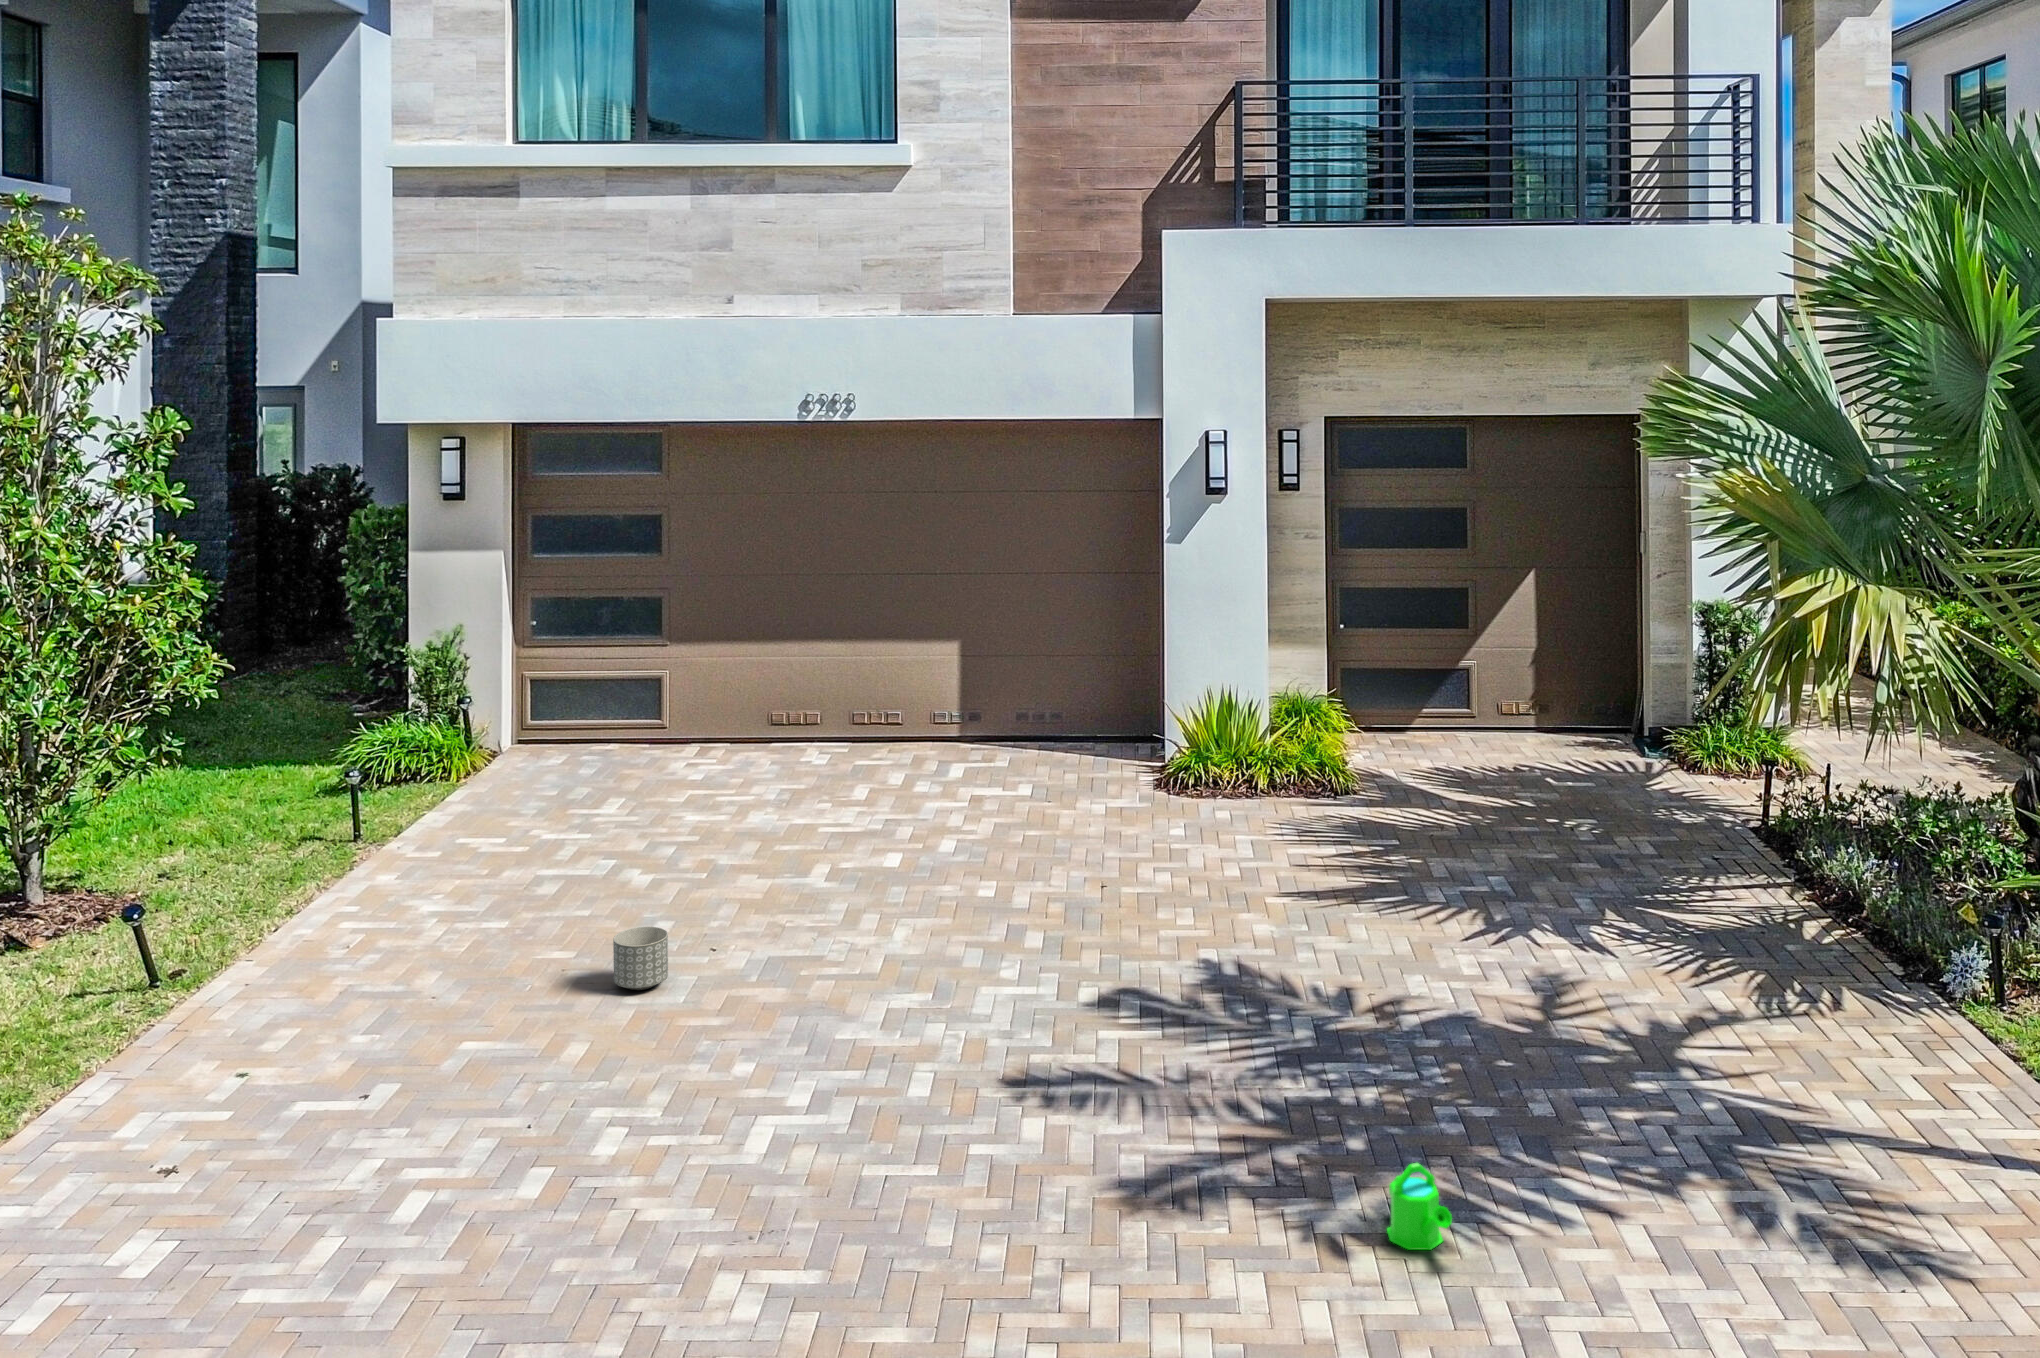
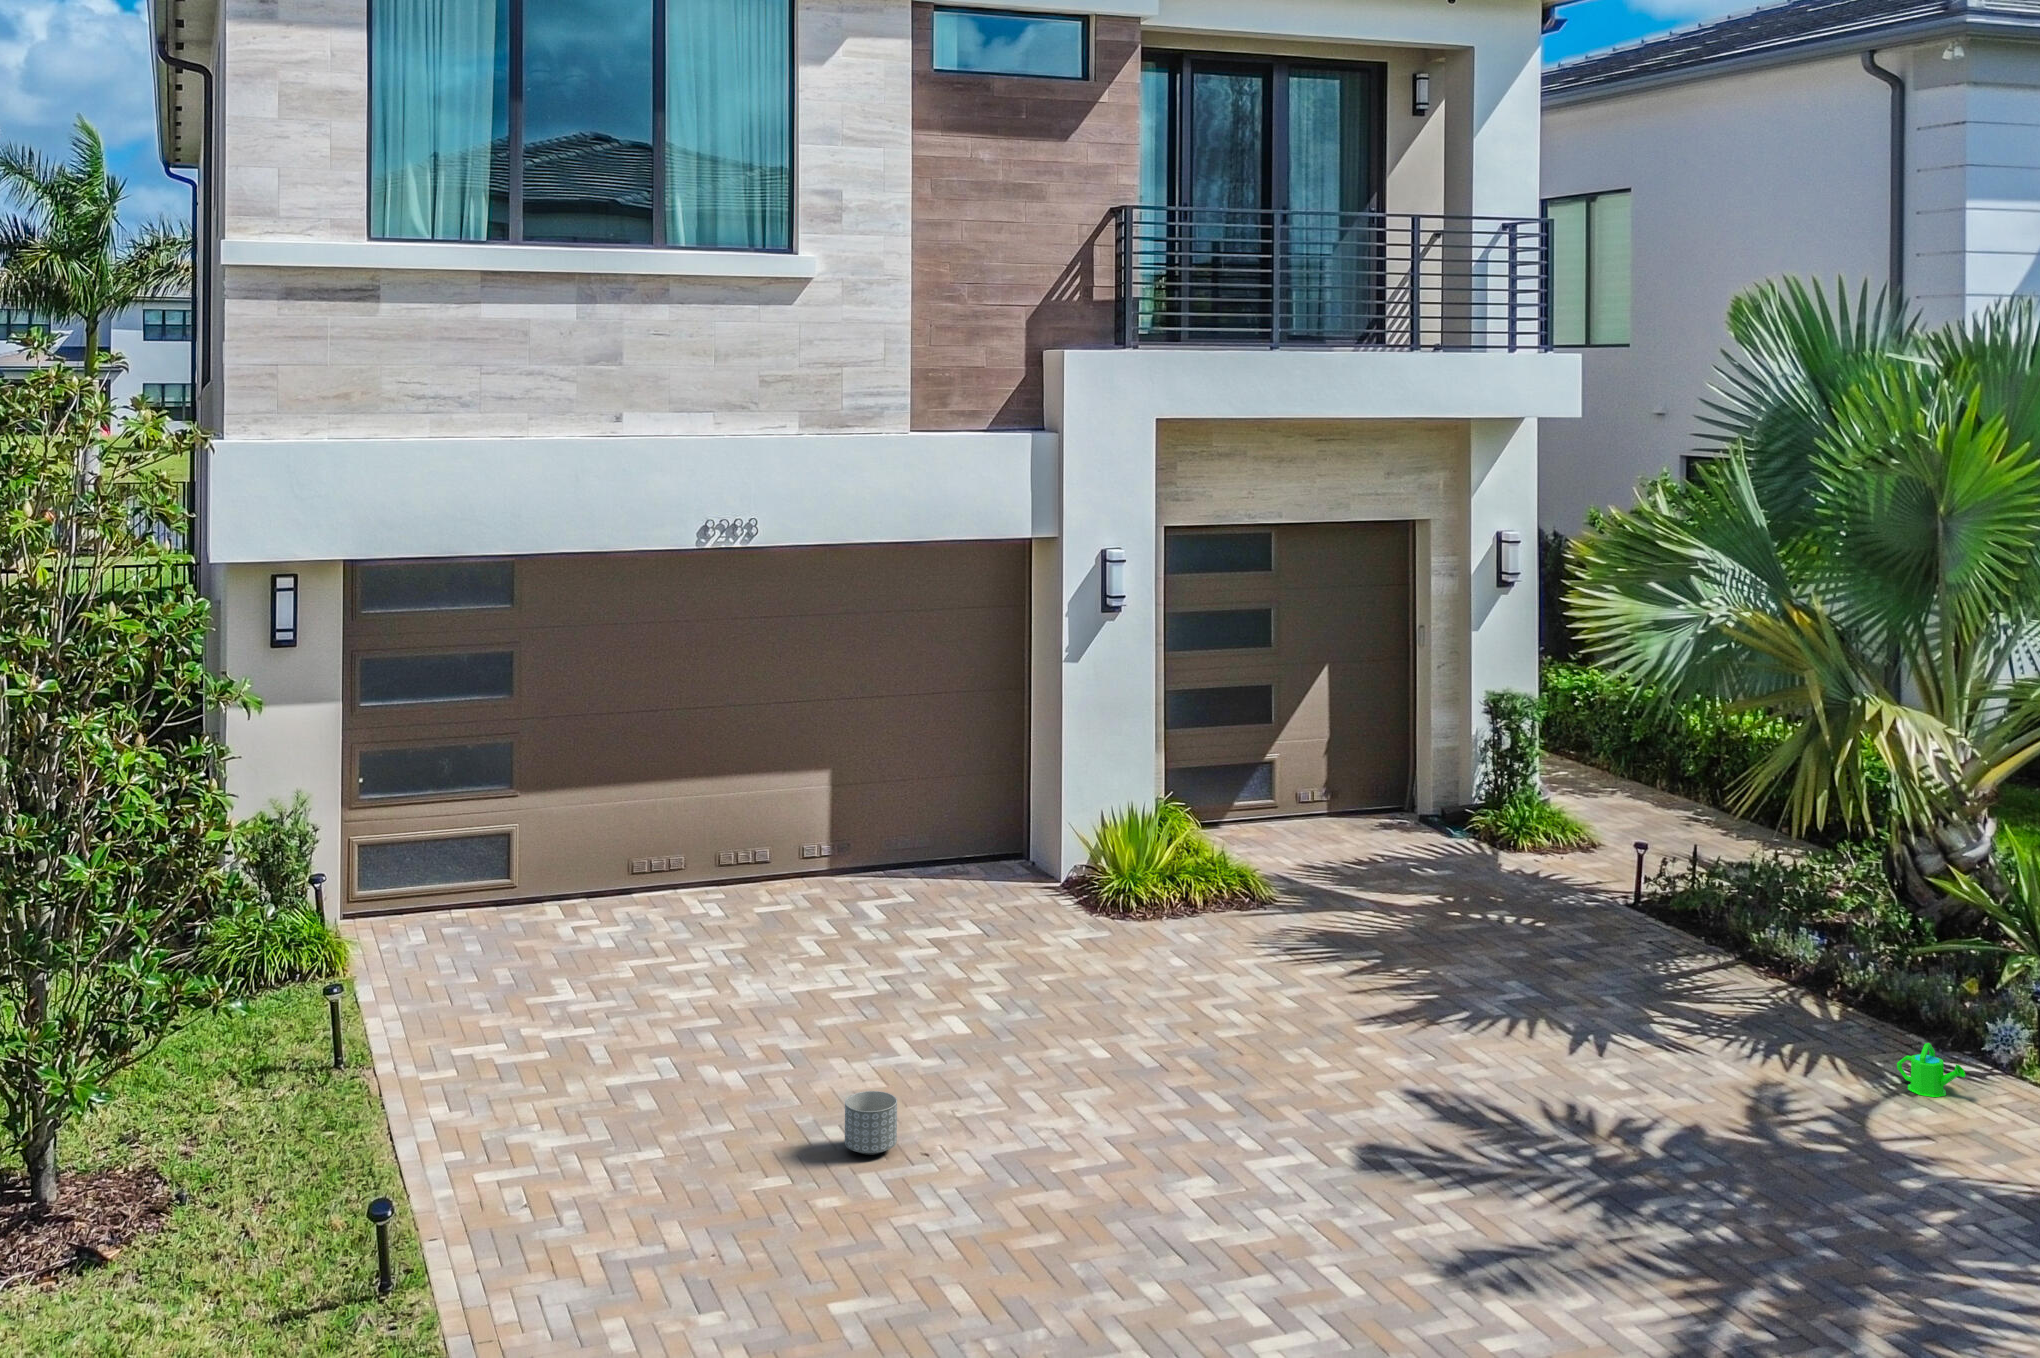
watering can: present [1387,1163,1452,1250] -> present [1897,1043,1965,1097]

